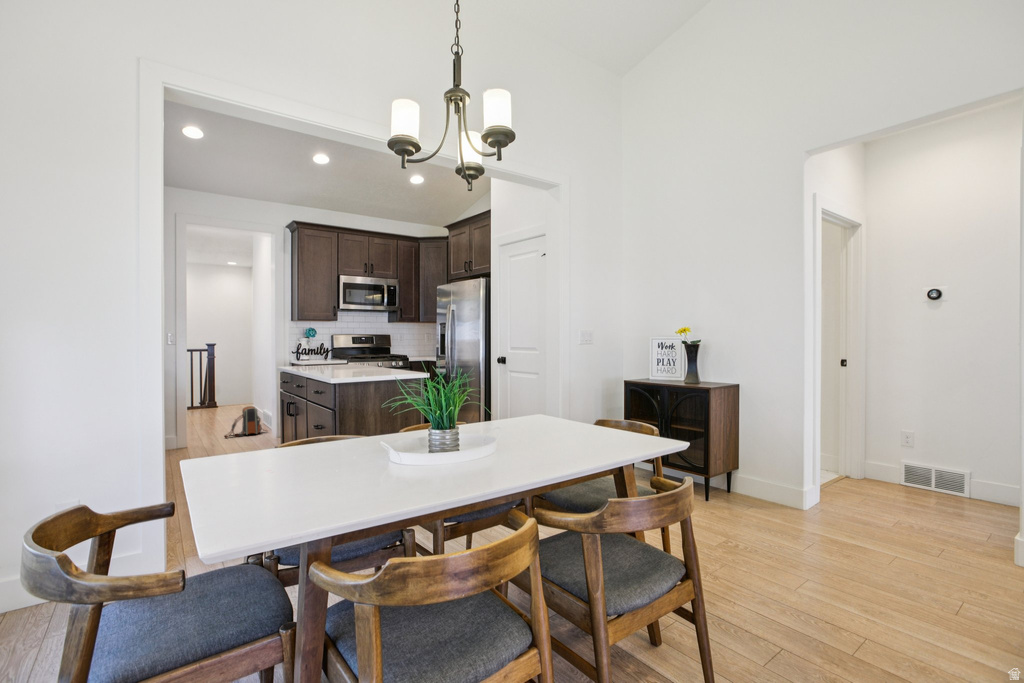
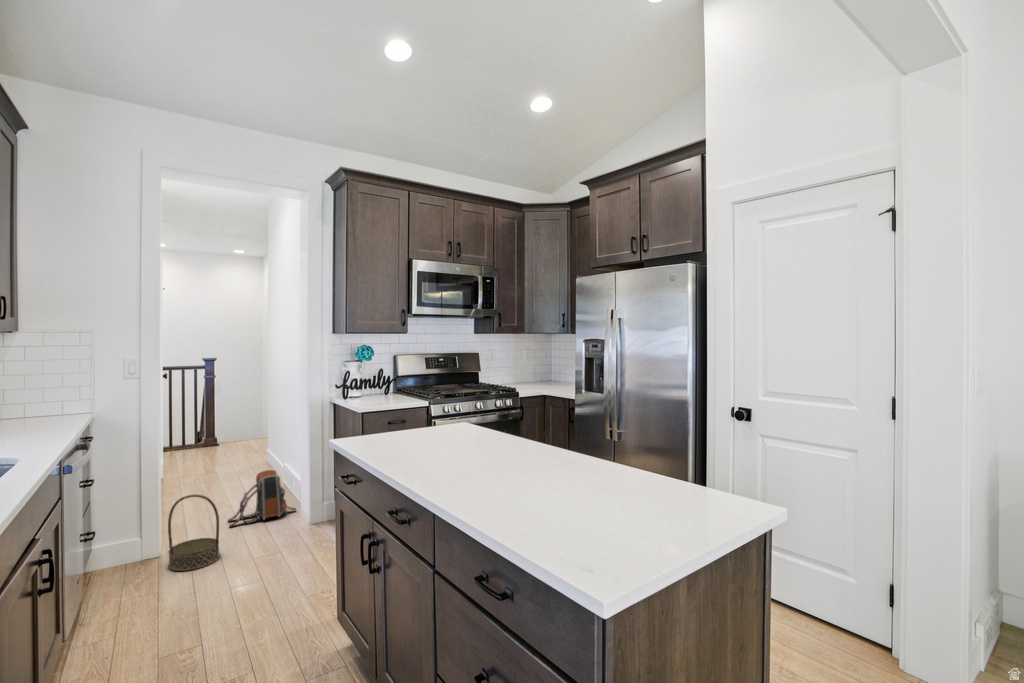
basket: none [189,410,219,452] -> present [168,495,219,571]

